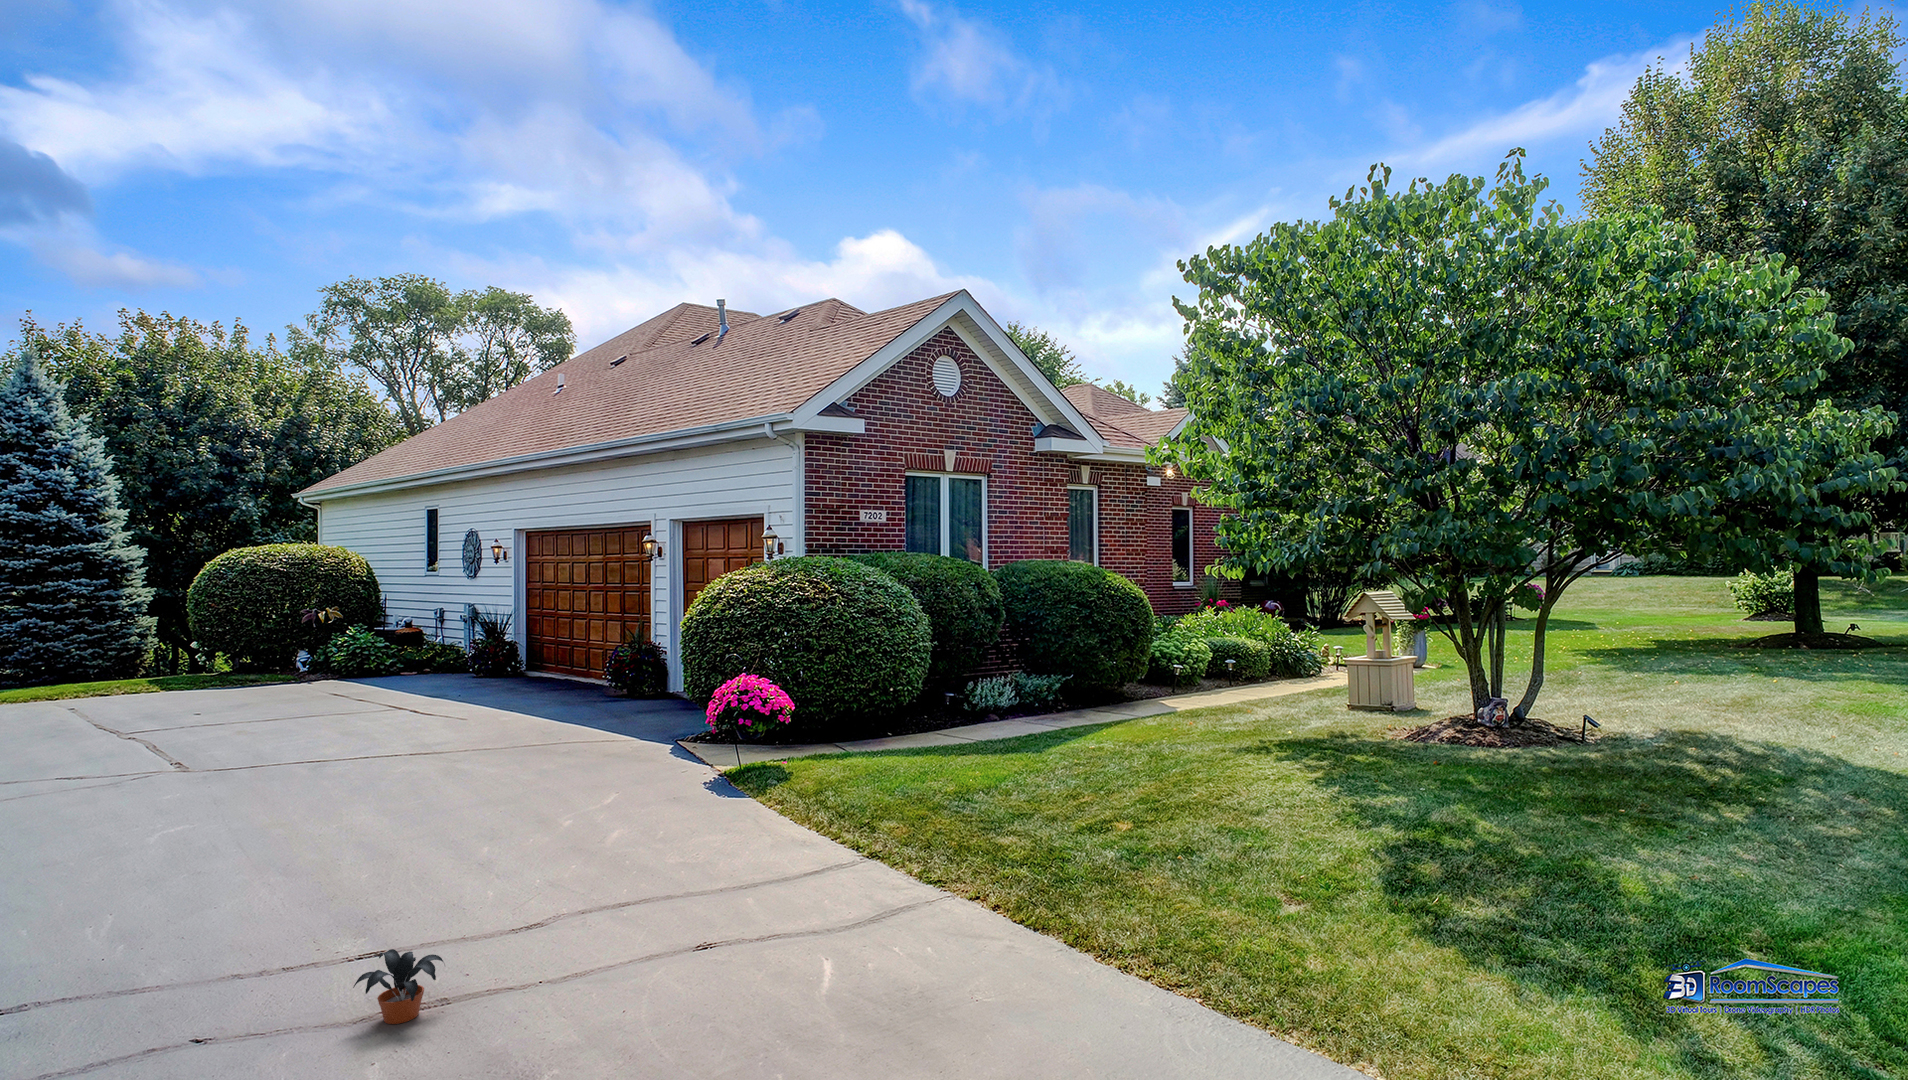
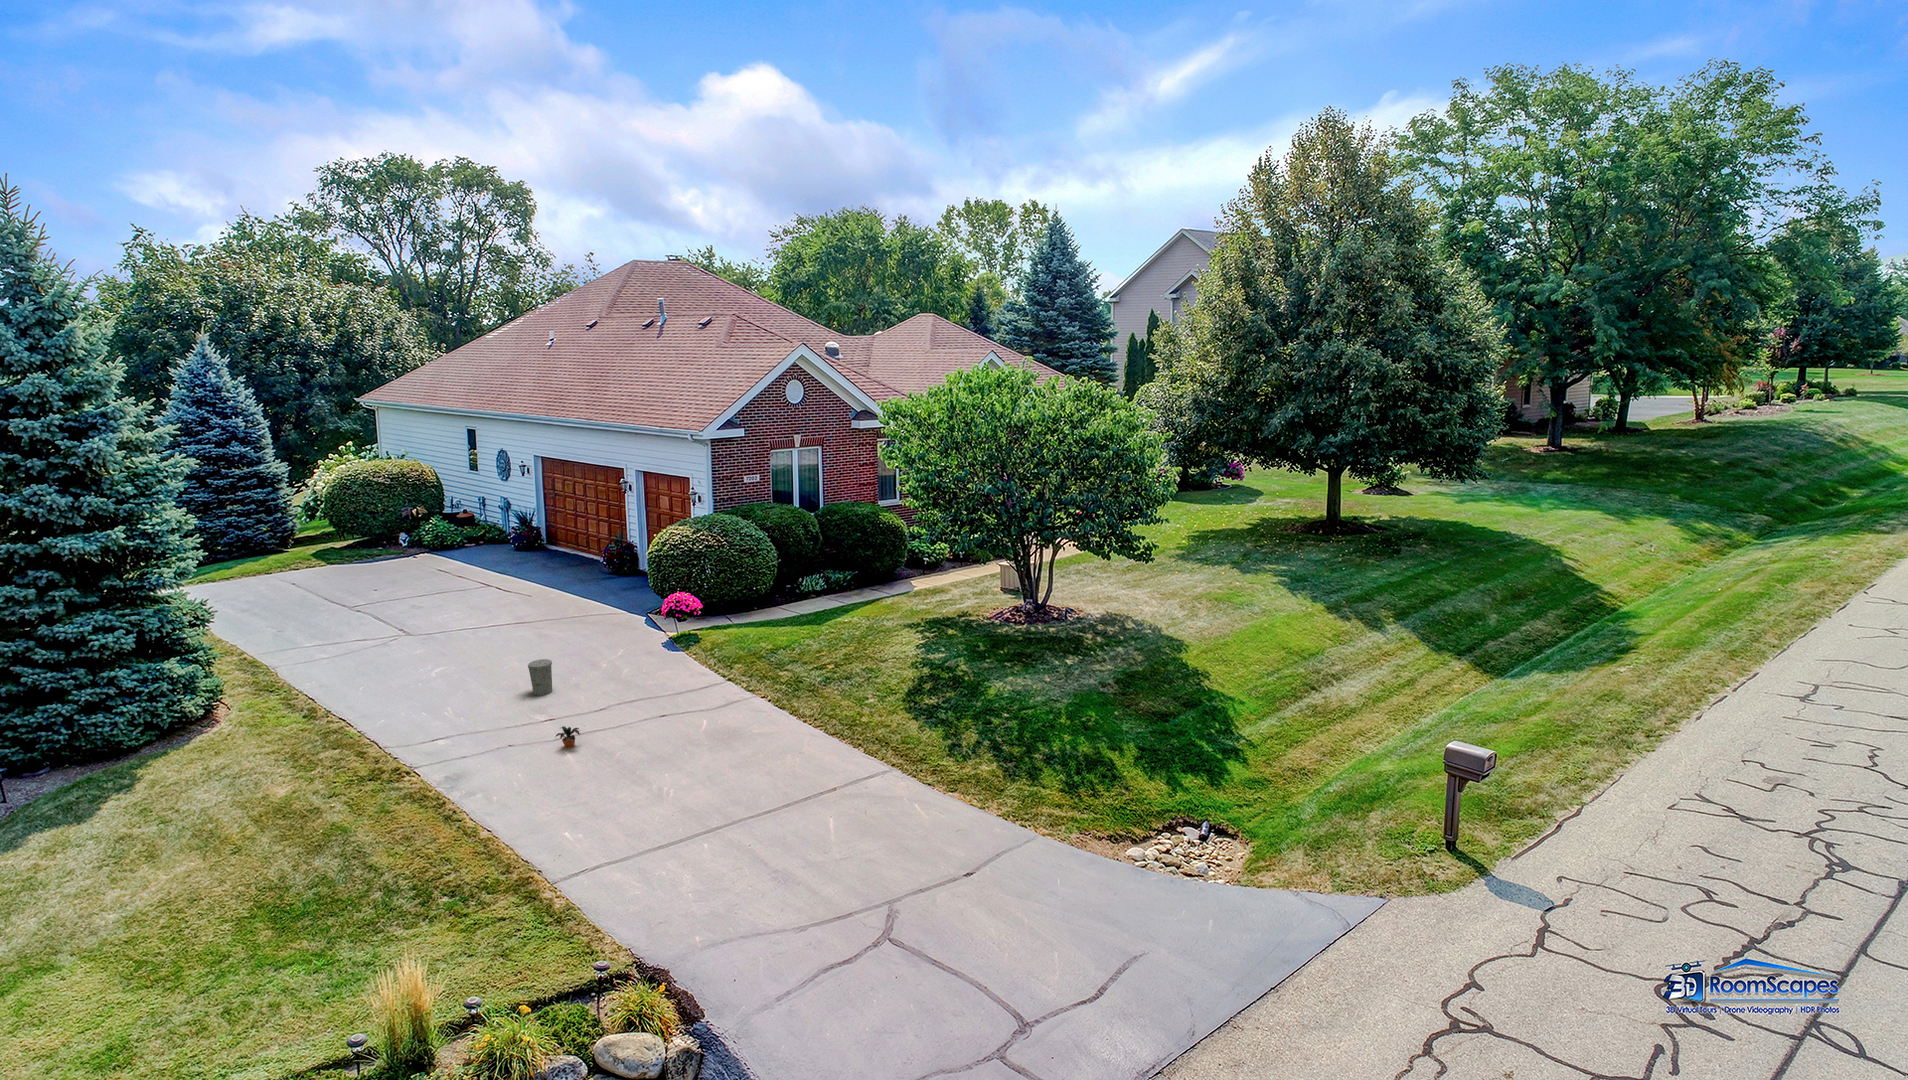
trash can: none [367,781,432,875] -> present [528,659,552,696]

